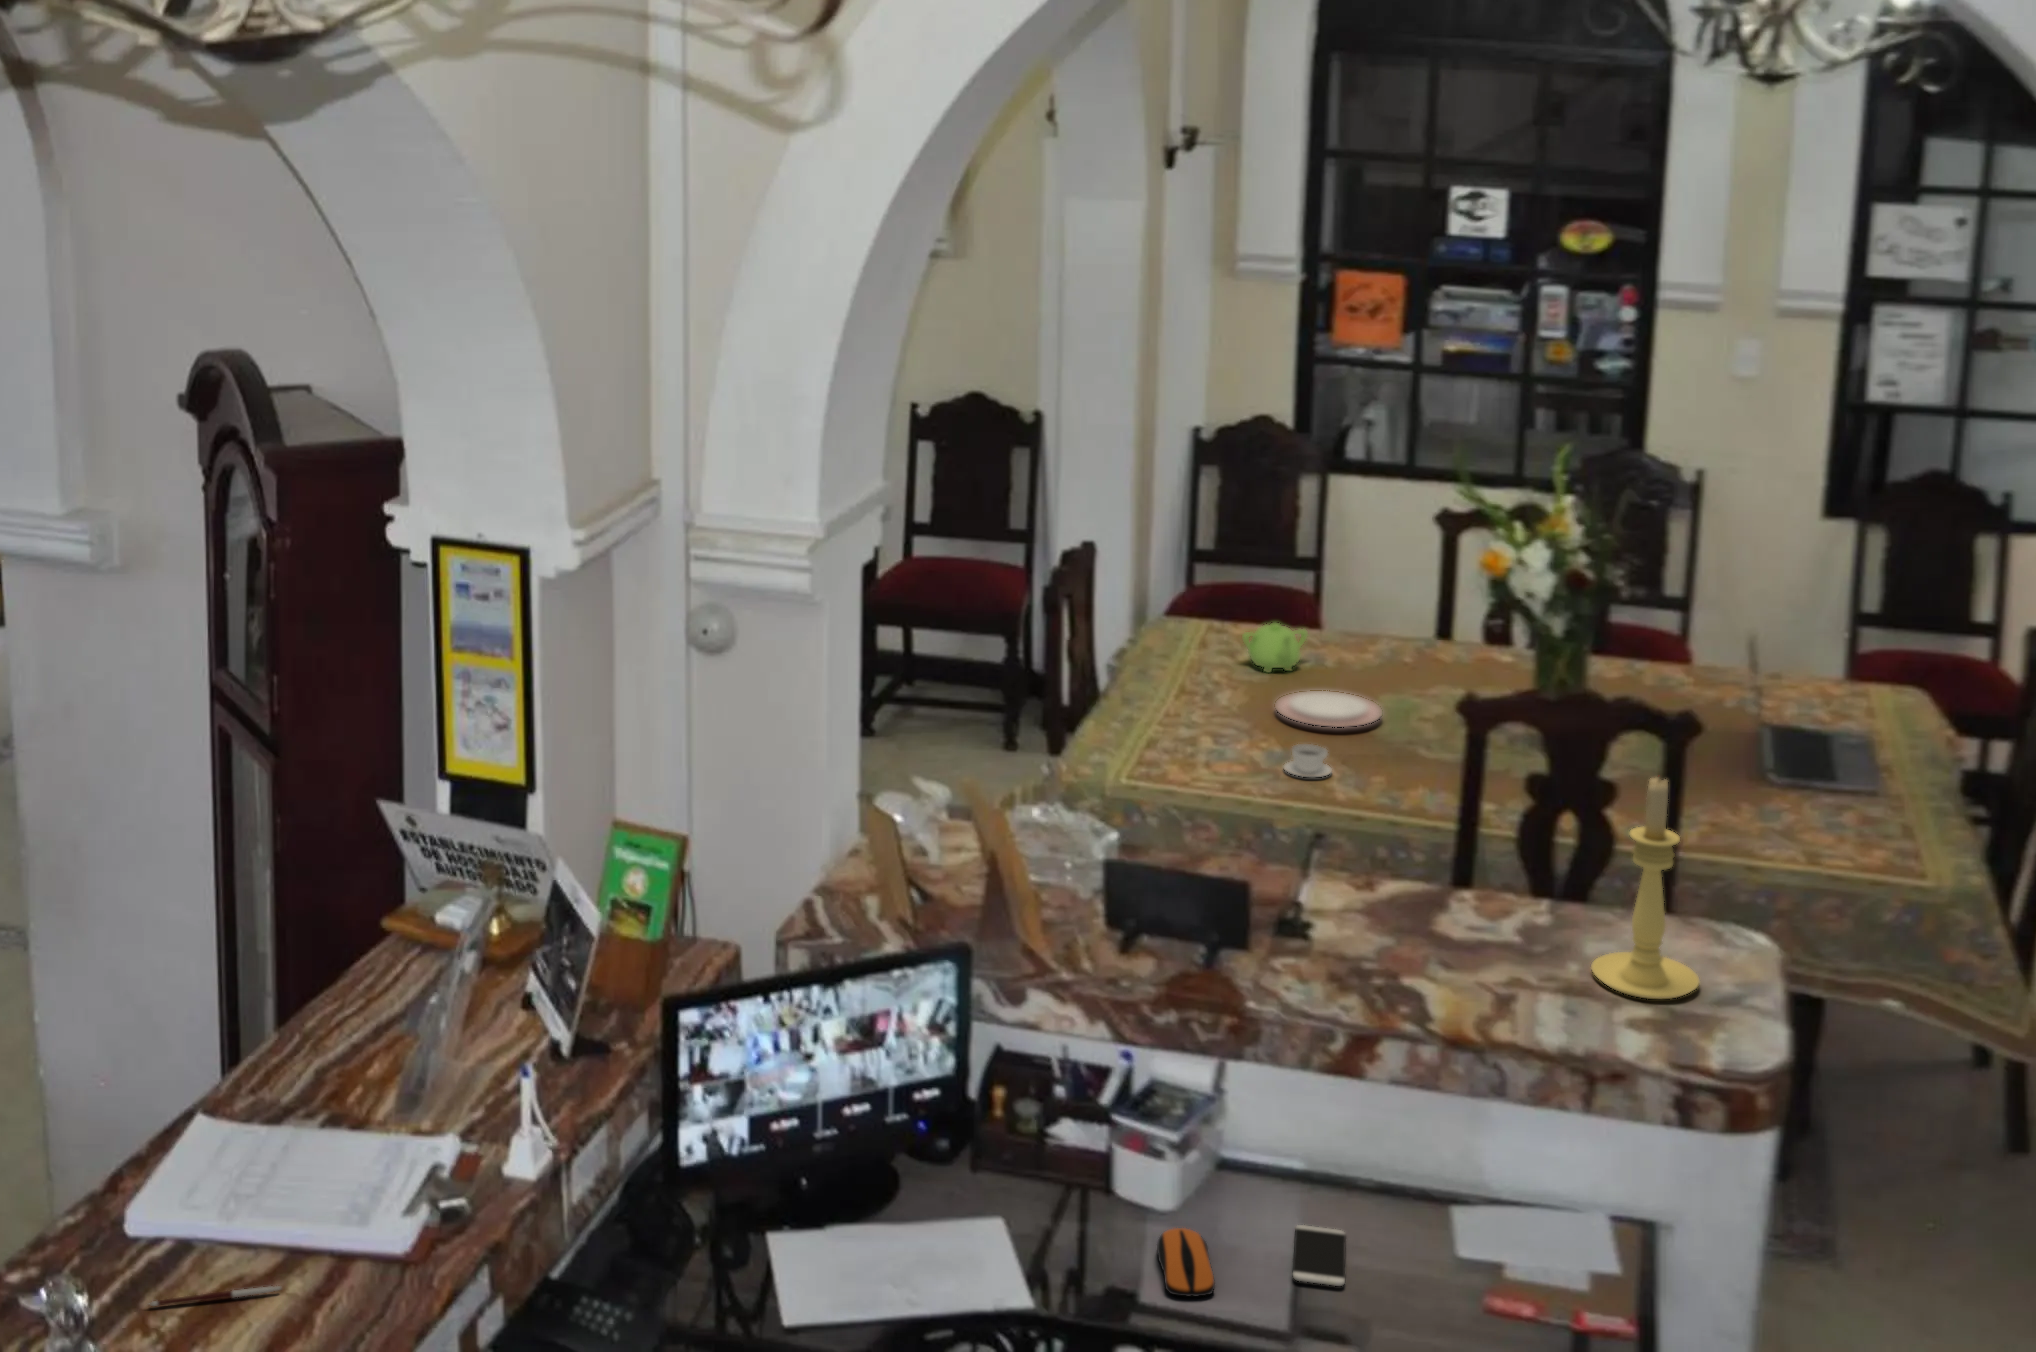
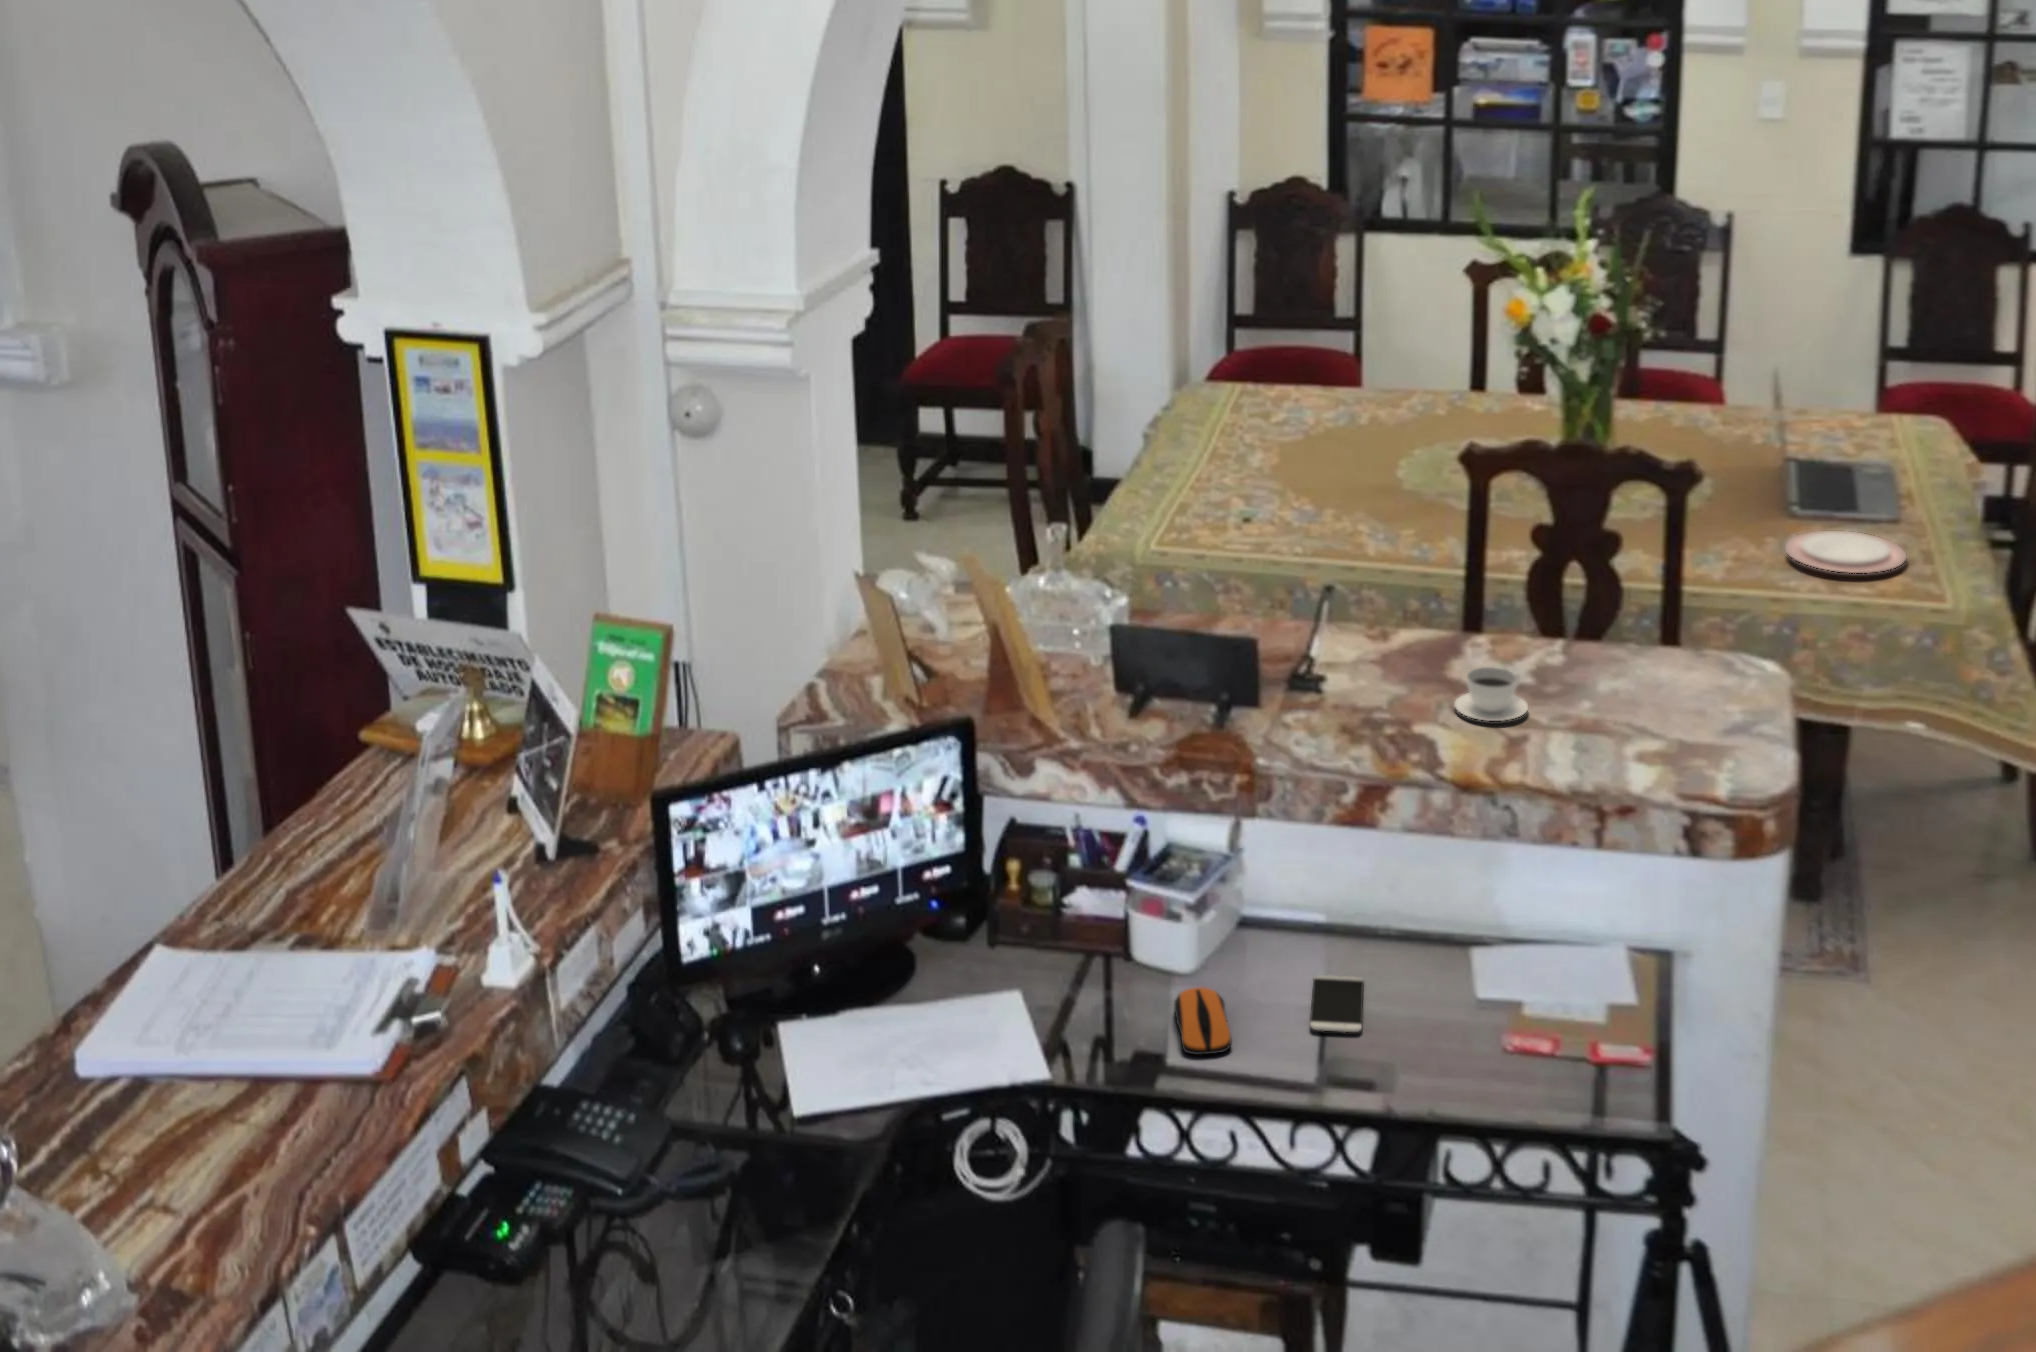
teapot: present [1242,623,1308,672] -> none [1275,381,1341,432]
plate: present [1276,691,1382,727] -> present [1785,531,1906,573]
teacup: present [1284,744,1332,777] -> present [1455,667,1528,721]
candle holder: present [1592,777,1699,999] -> none [1603,506,1708,728]
pen: present [149,1286,281,1306] -> none [87,1121,237,1154]

